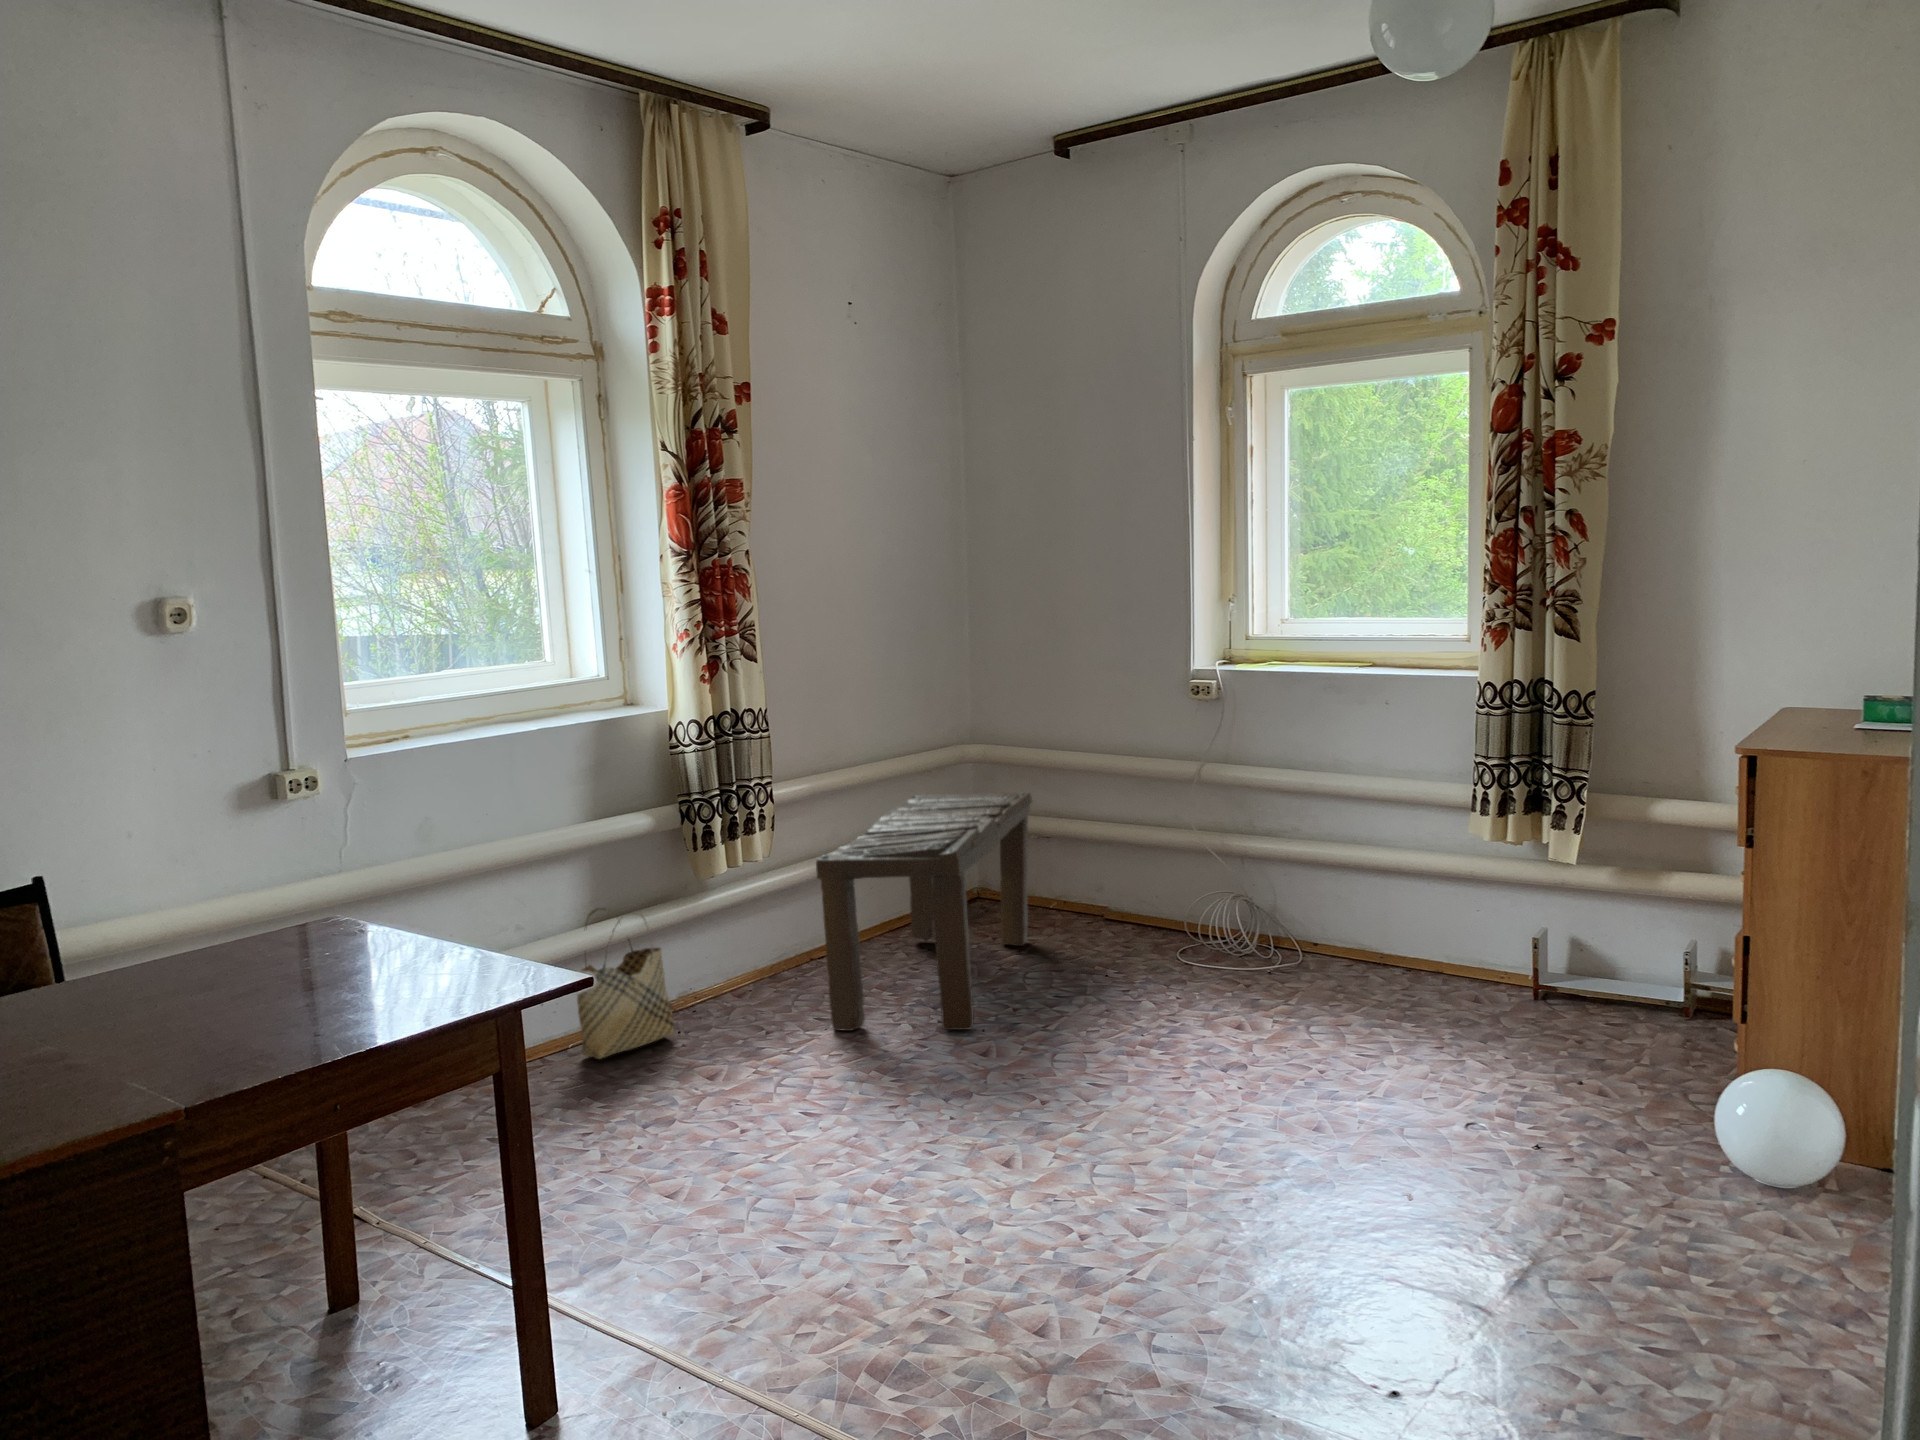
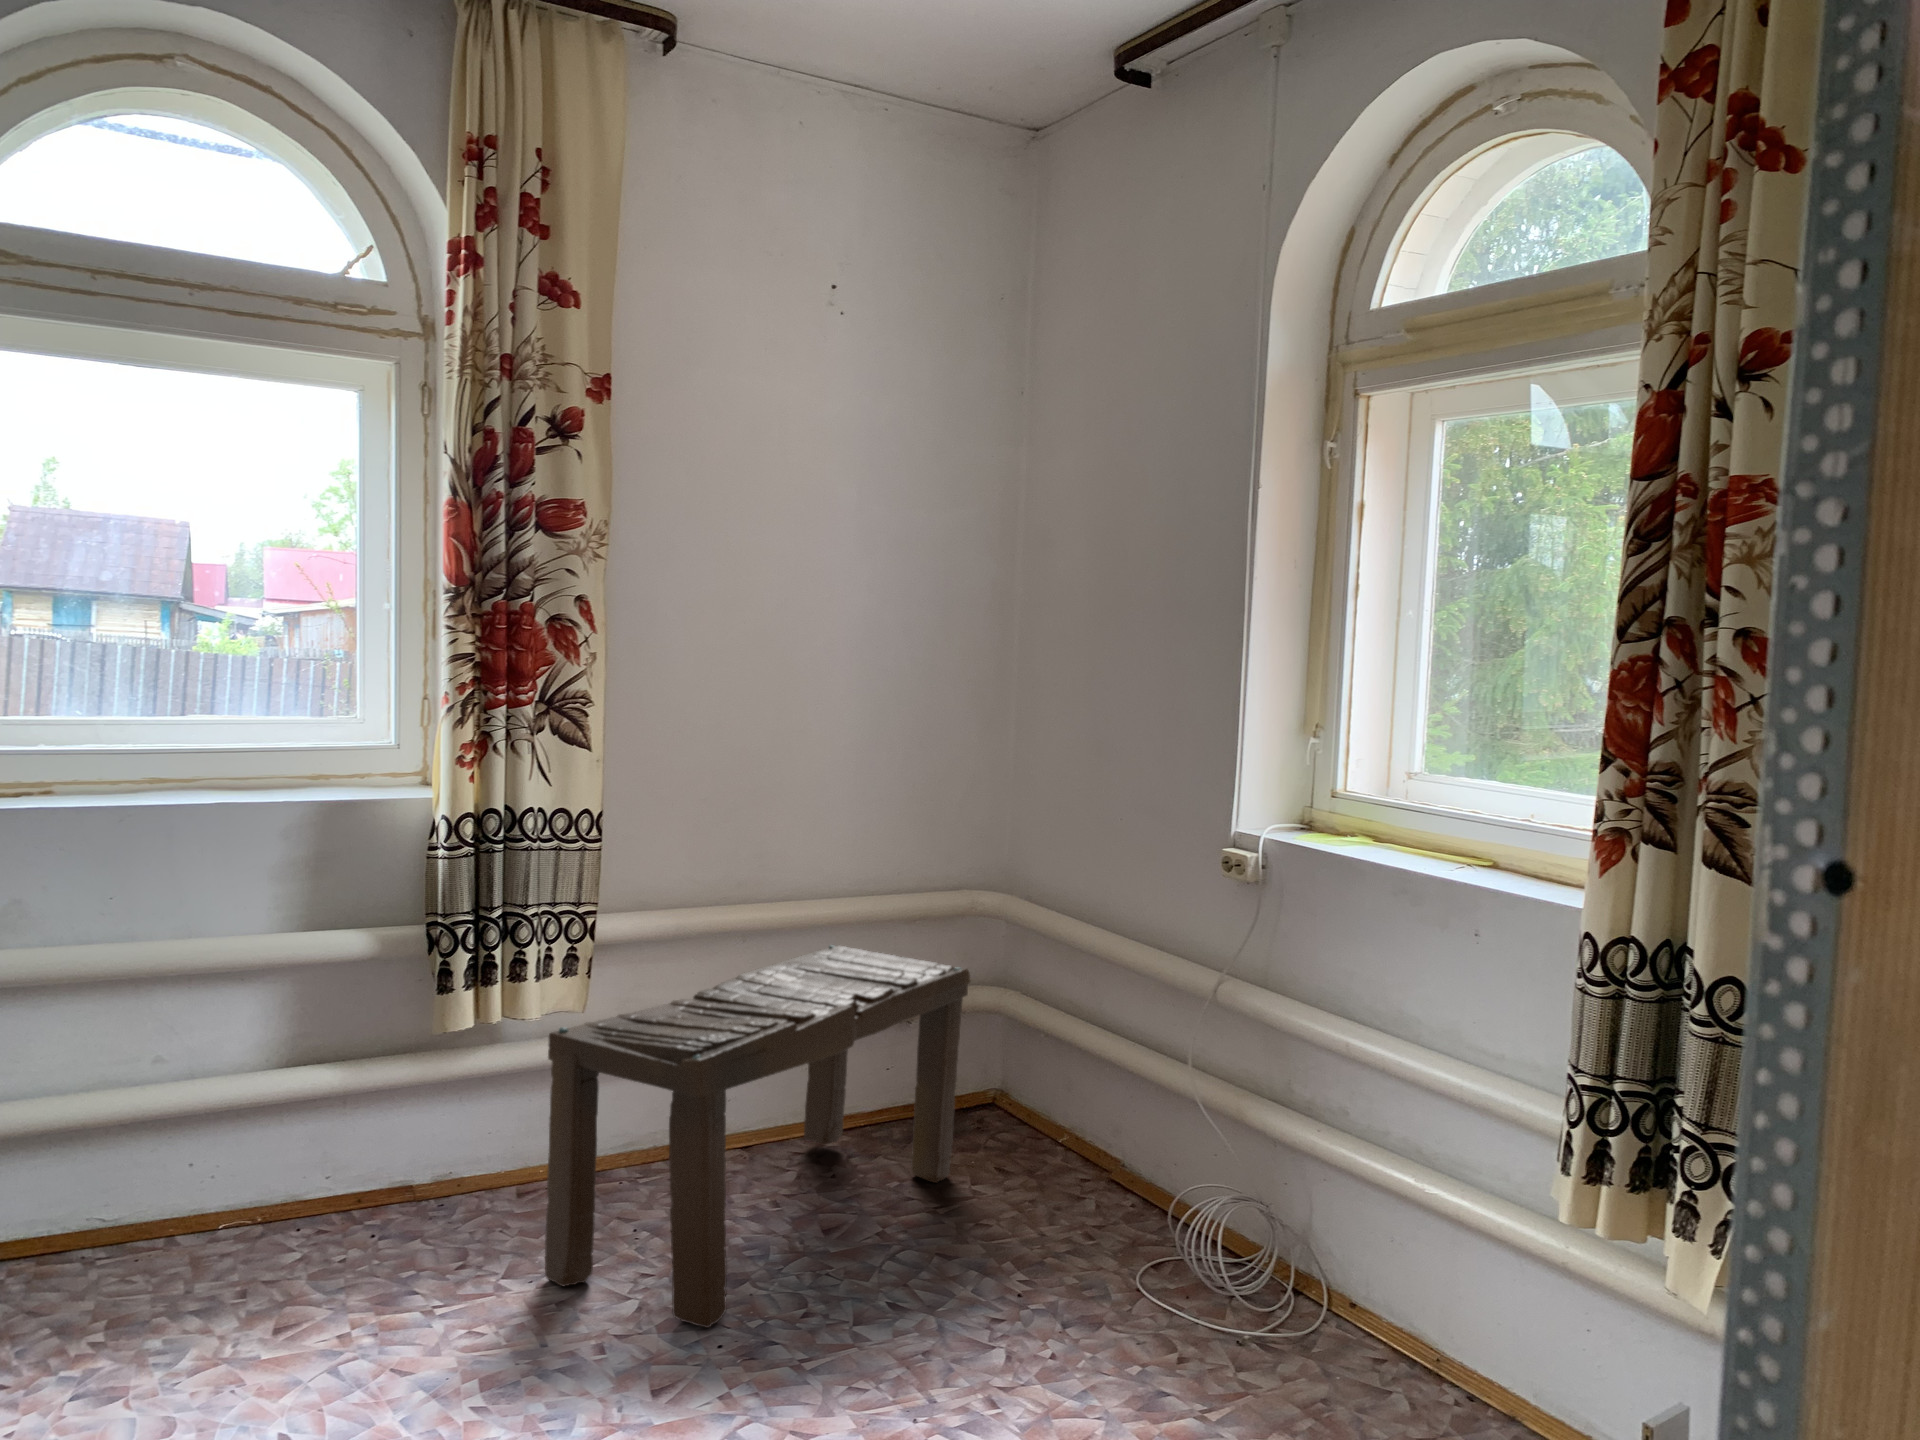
woven basket: present [577,908,674,1059] -> none [212,1047,368,1257]

